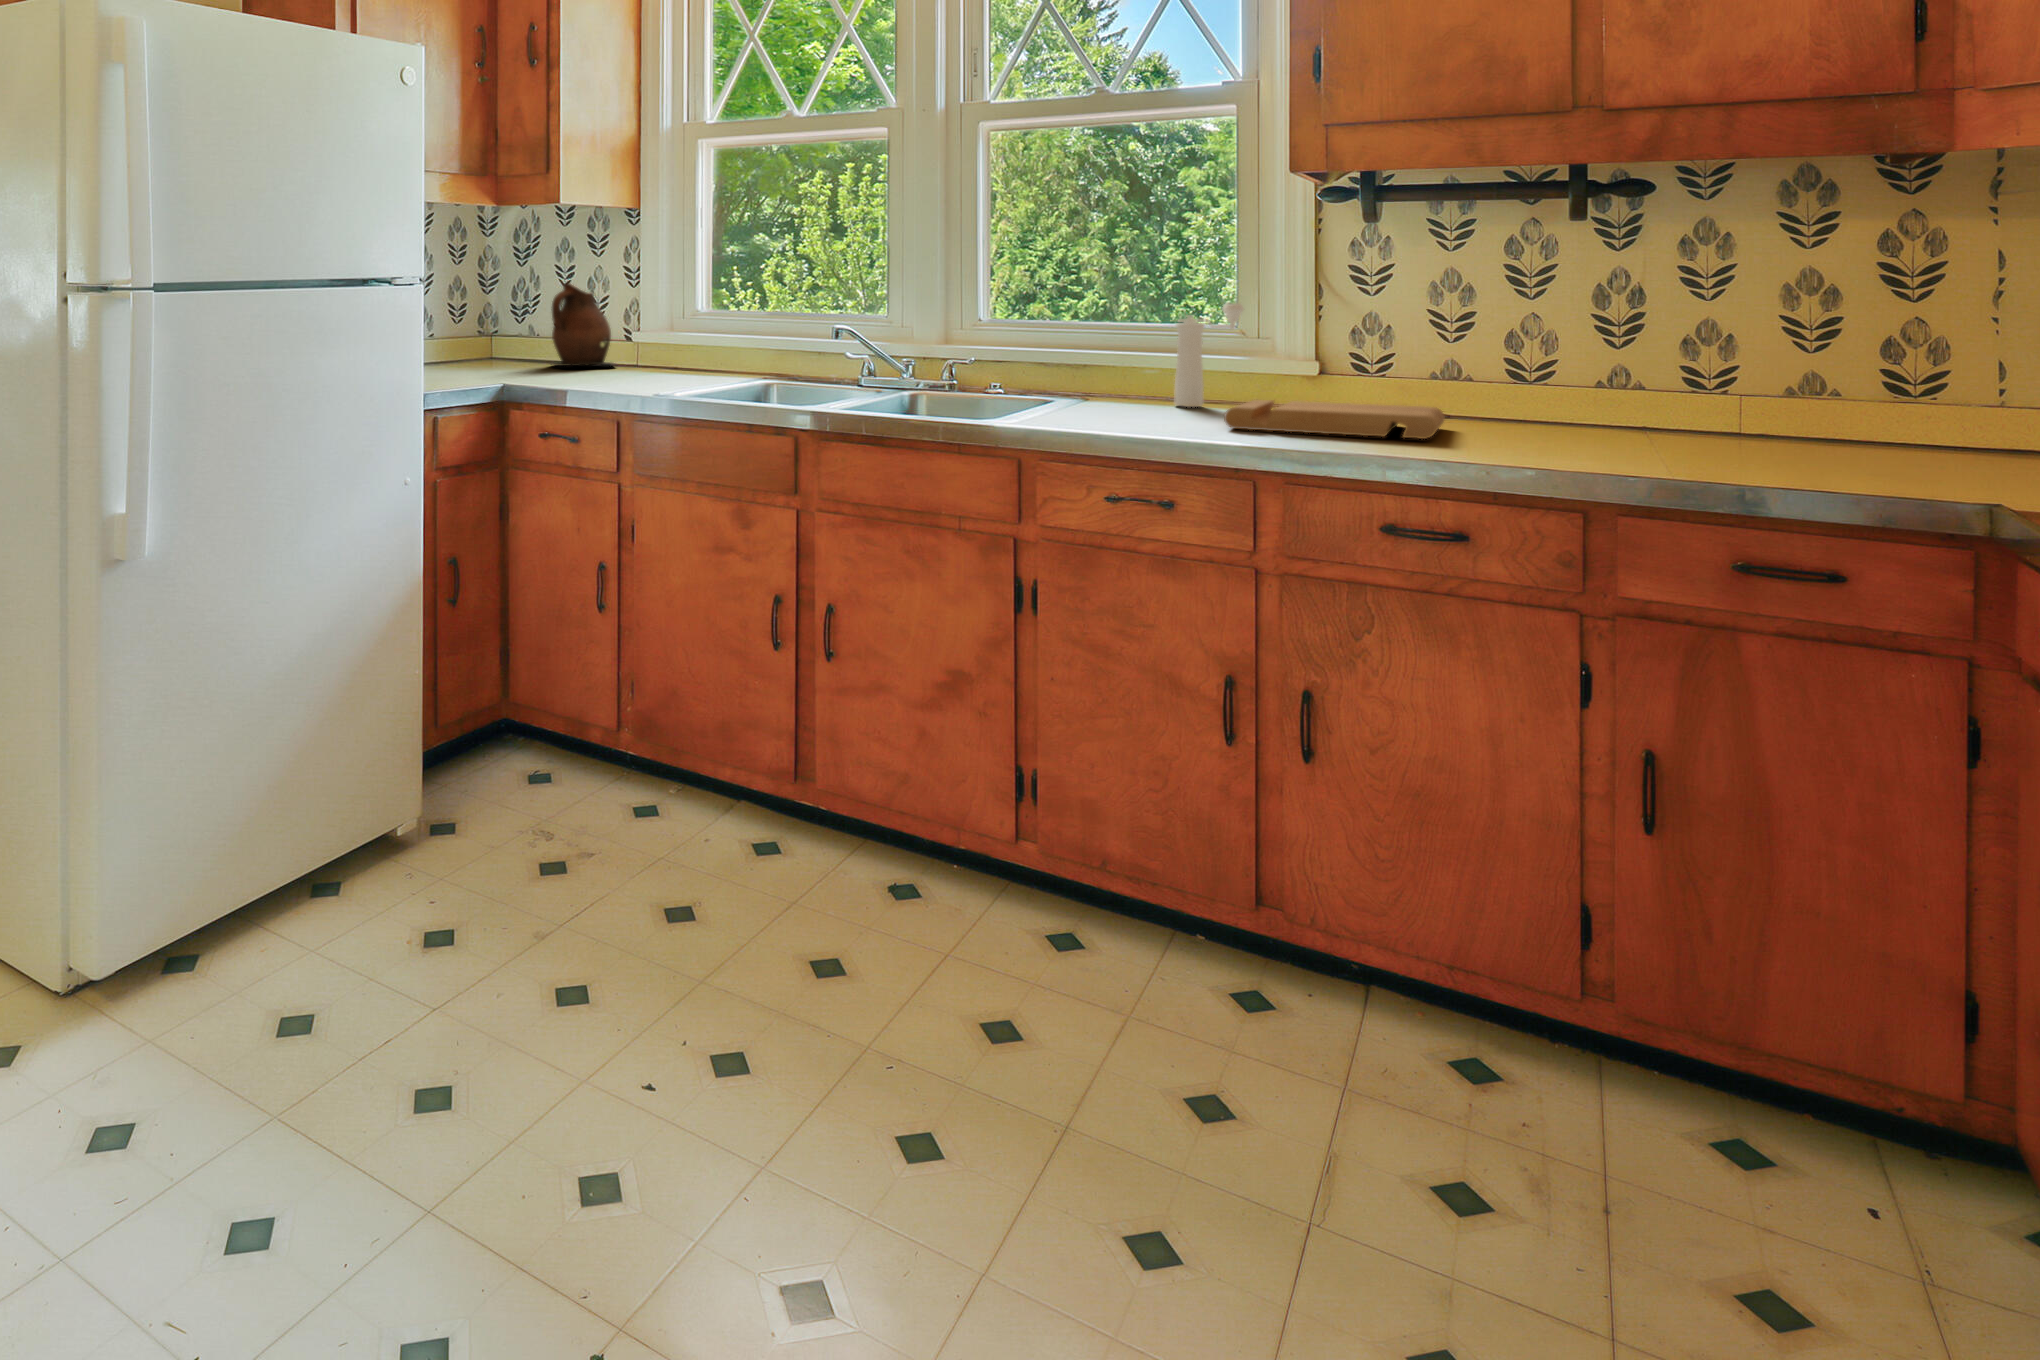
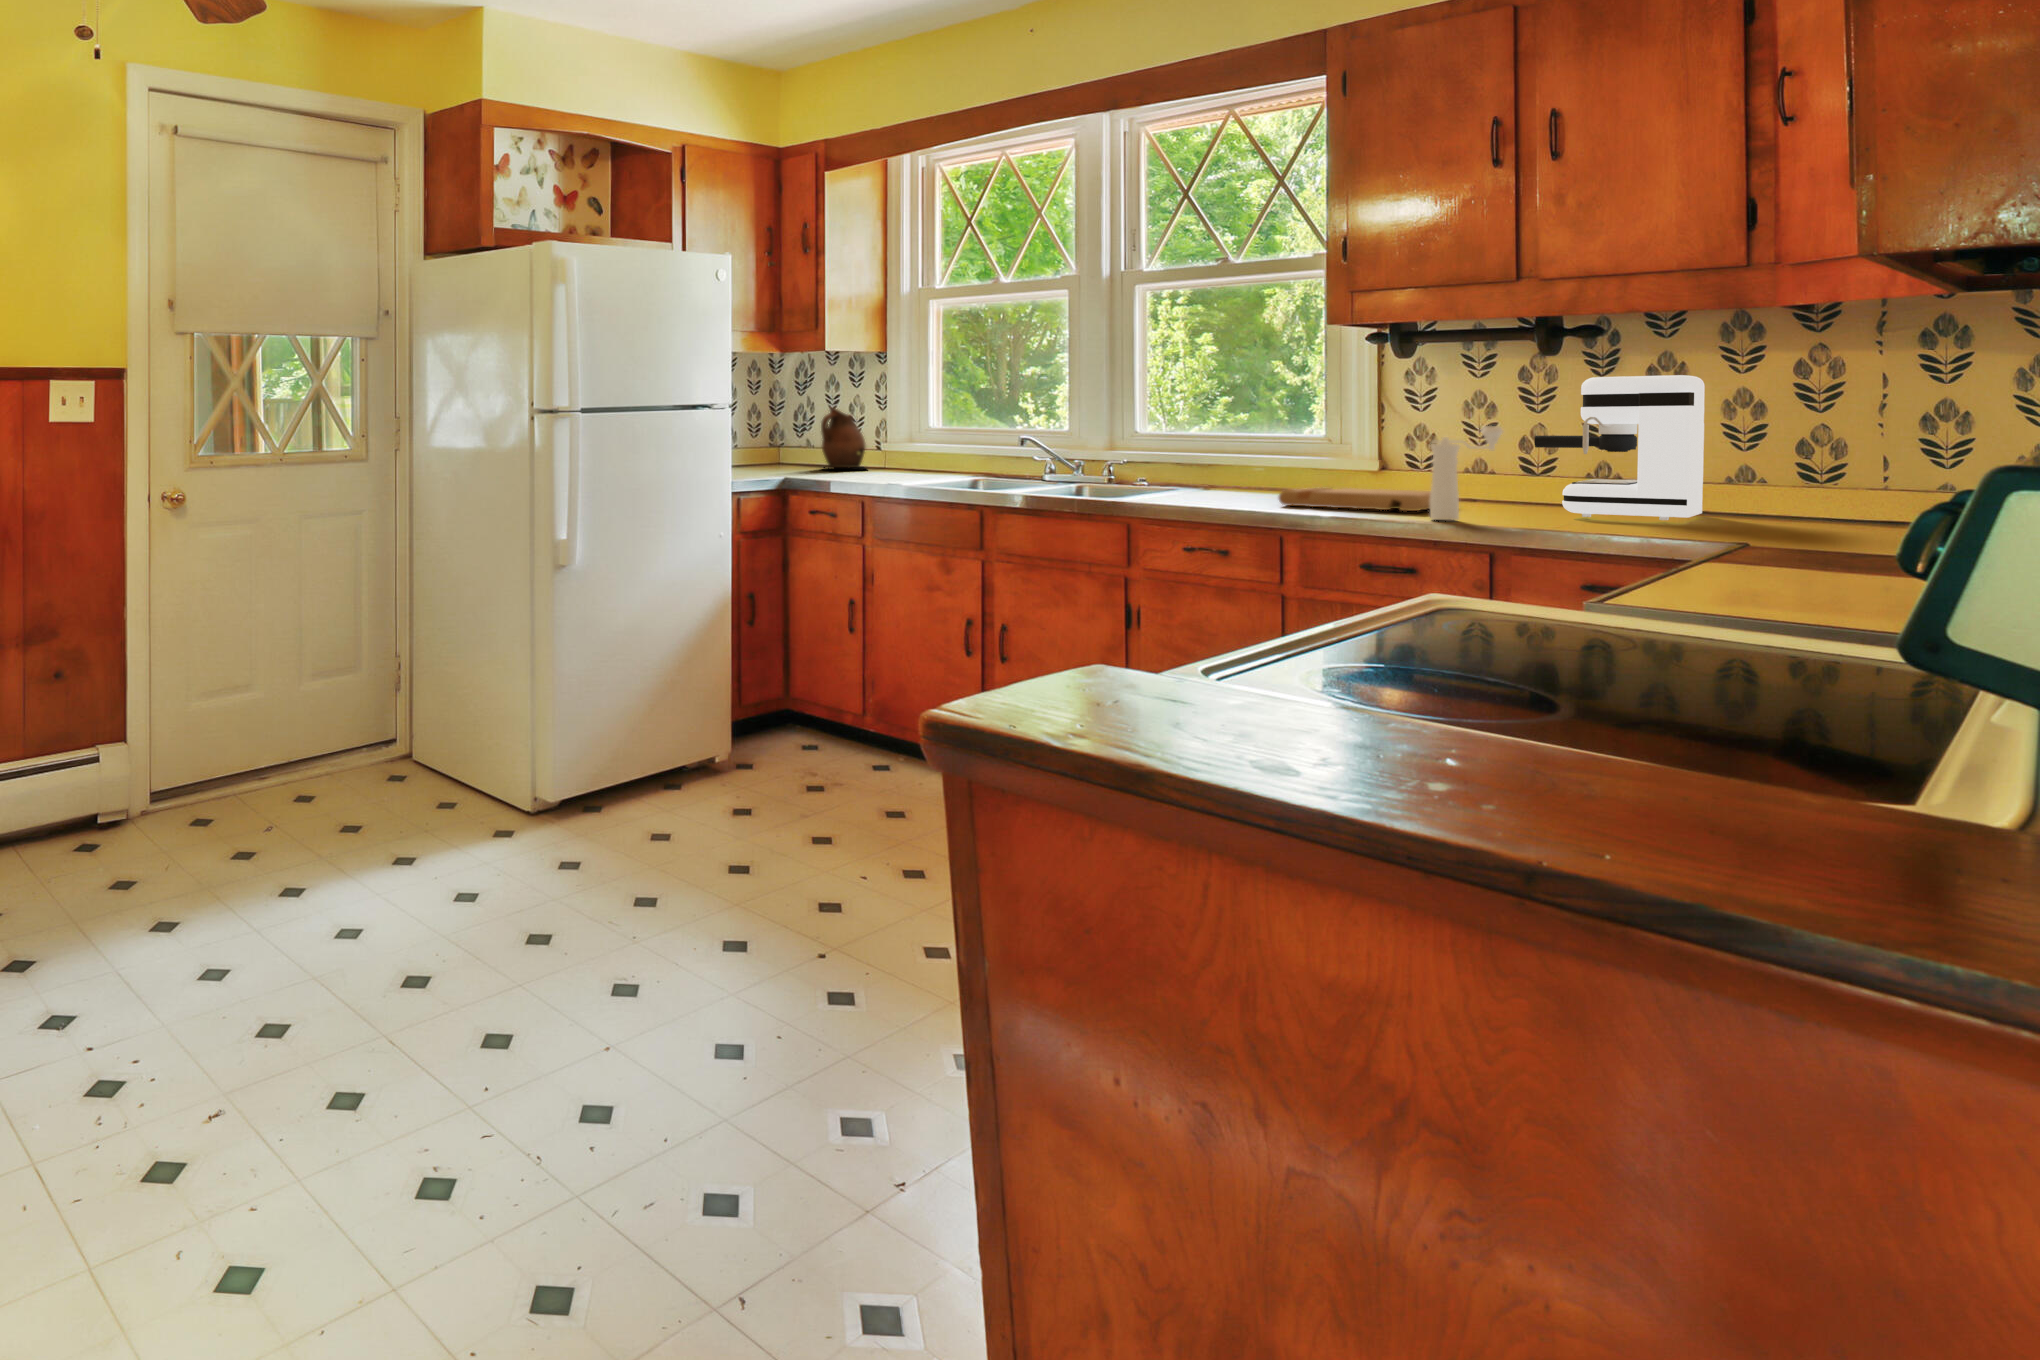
coffee maker: none [1557,249,1808,452] -> present [1534,375,1705,520]
pepper mill: present [1175,303,1244,407] -> present [1430,426,1503,520]

